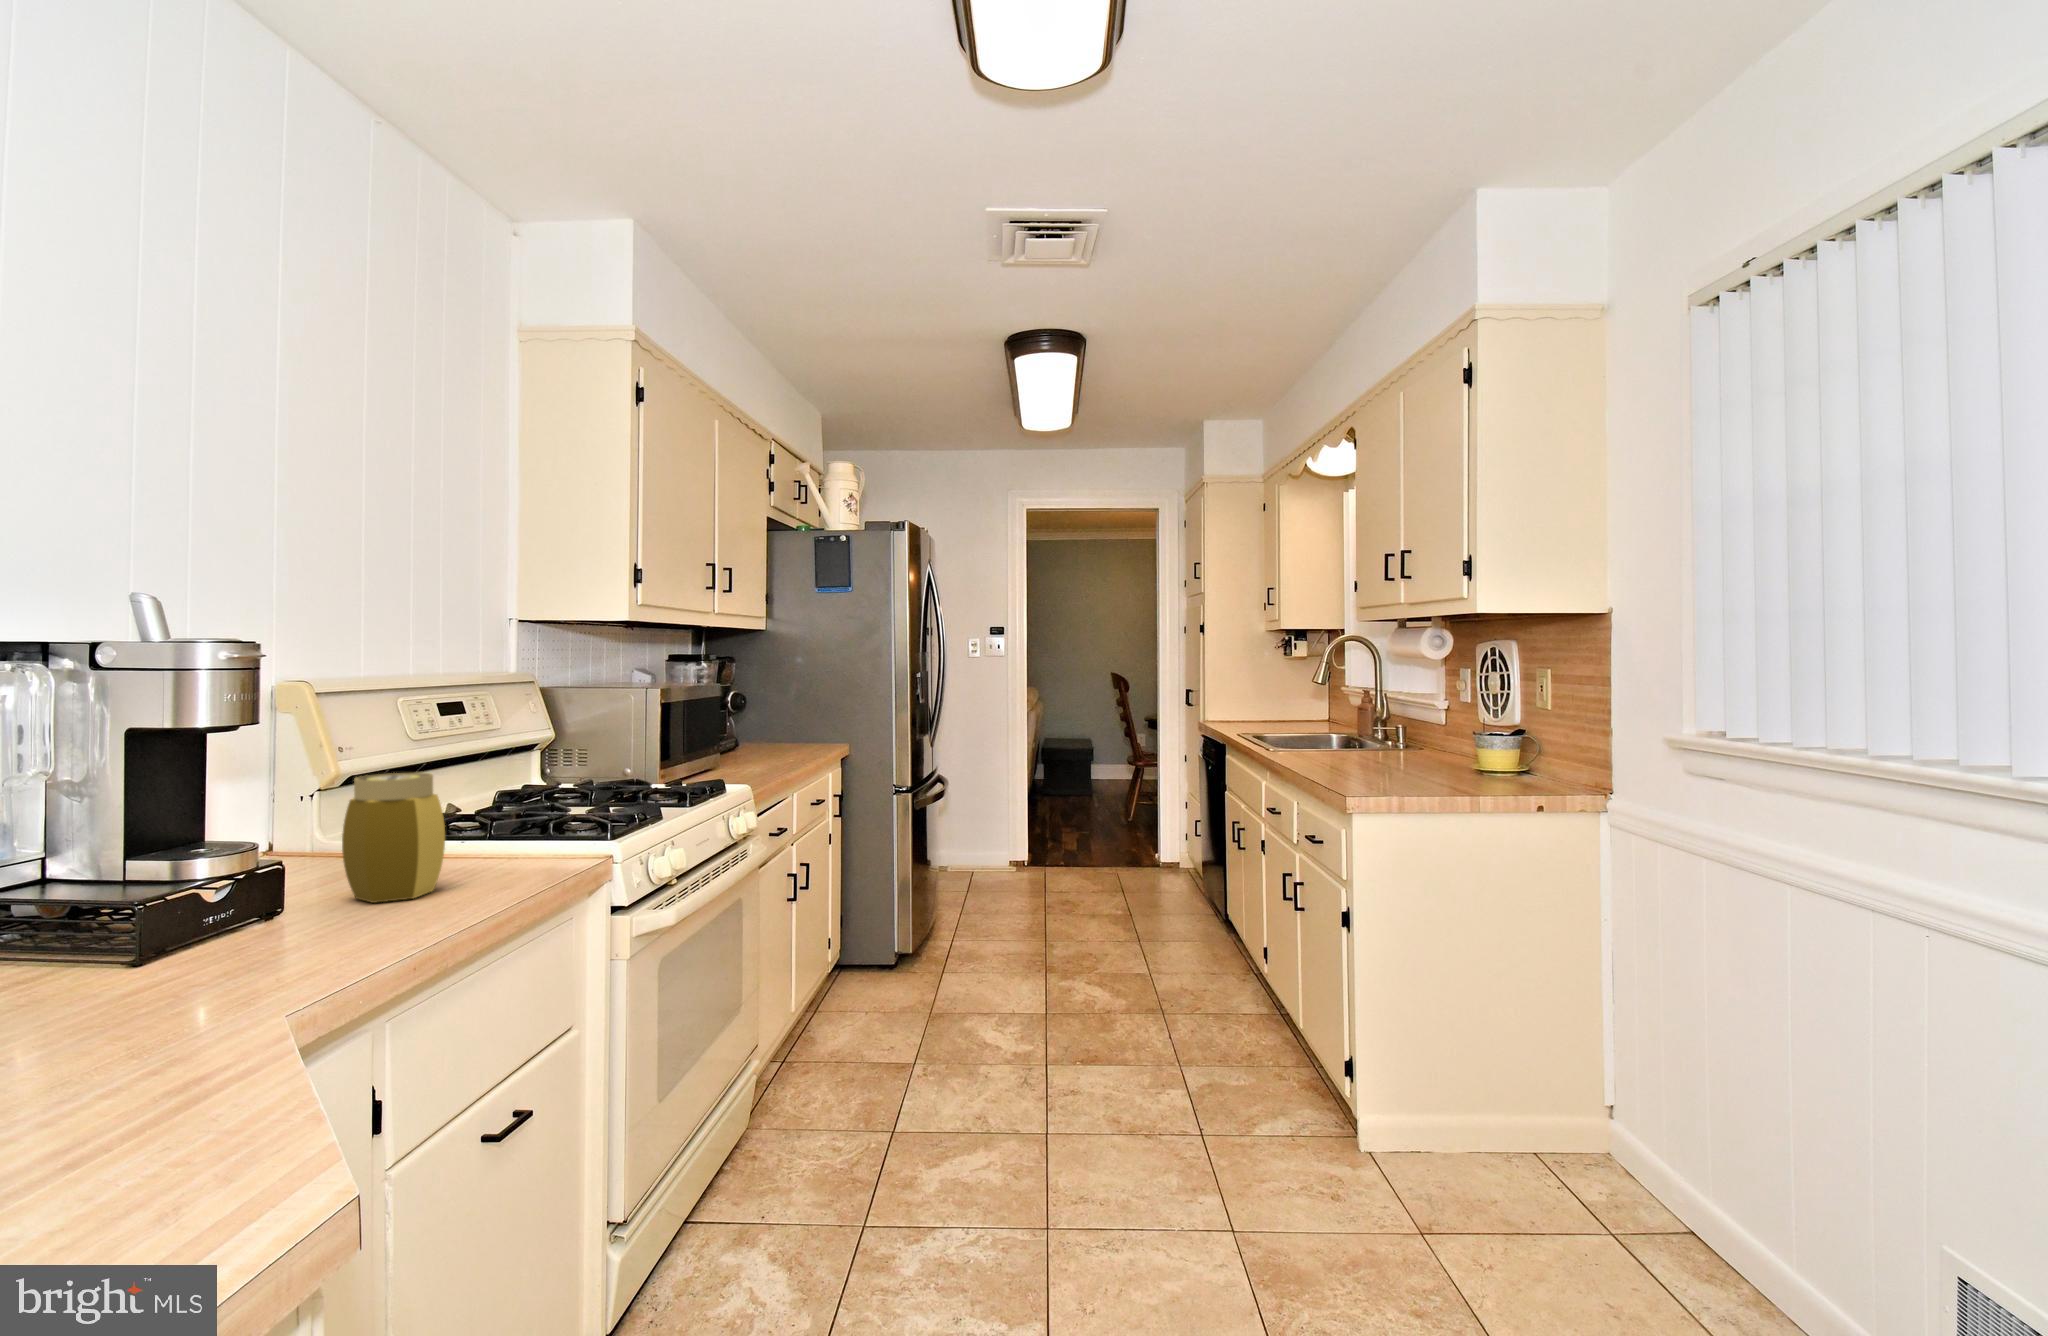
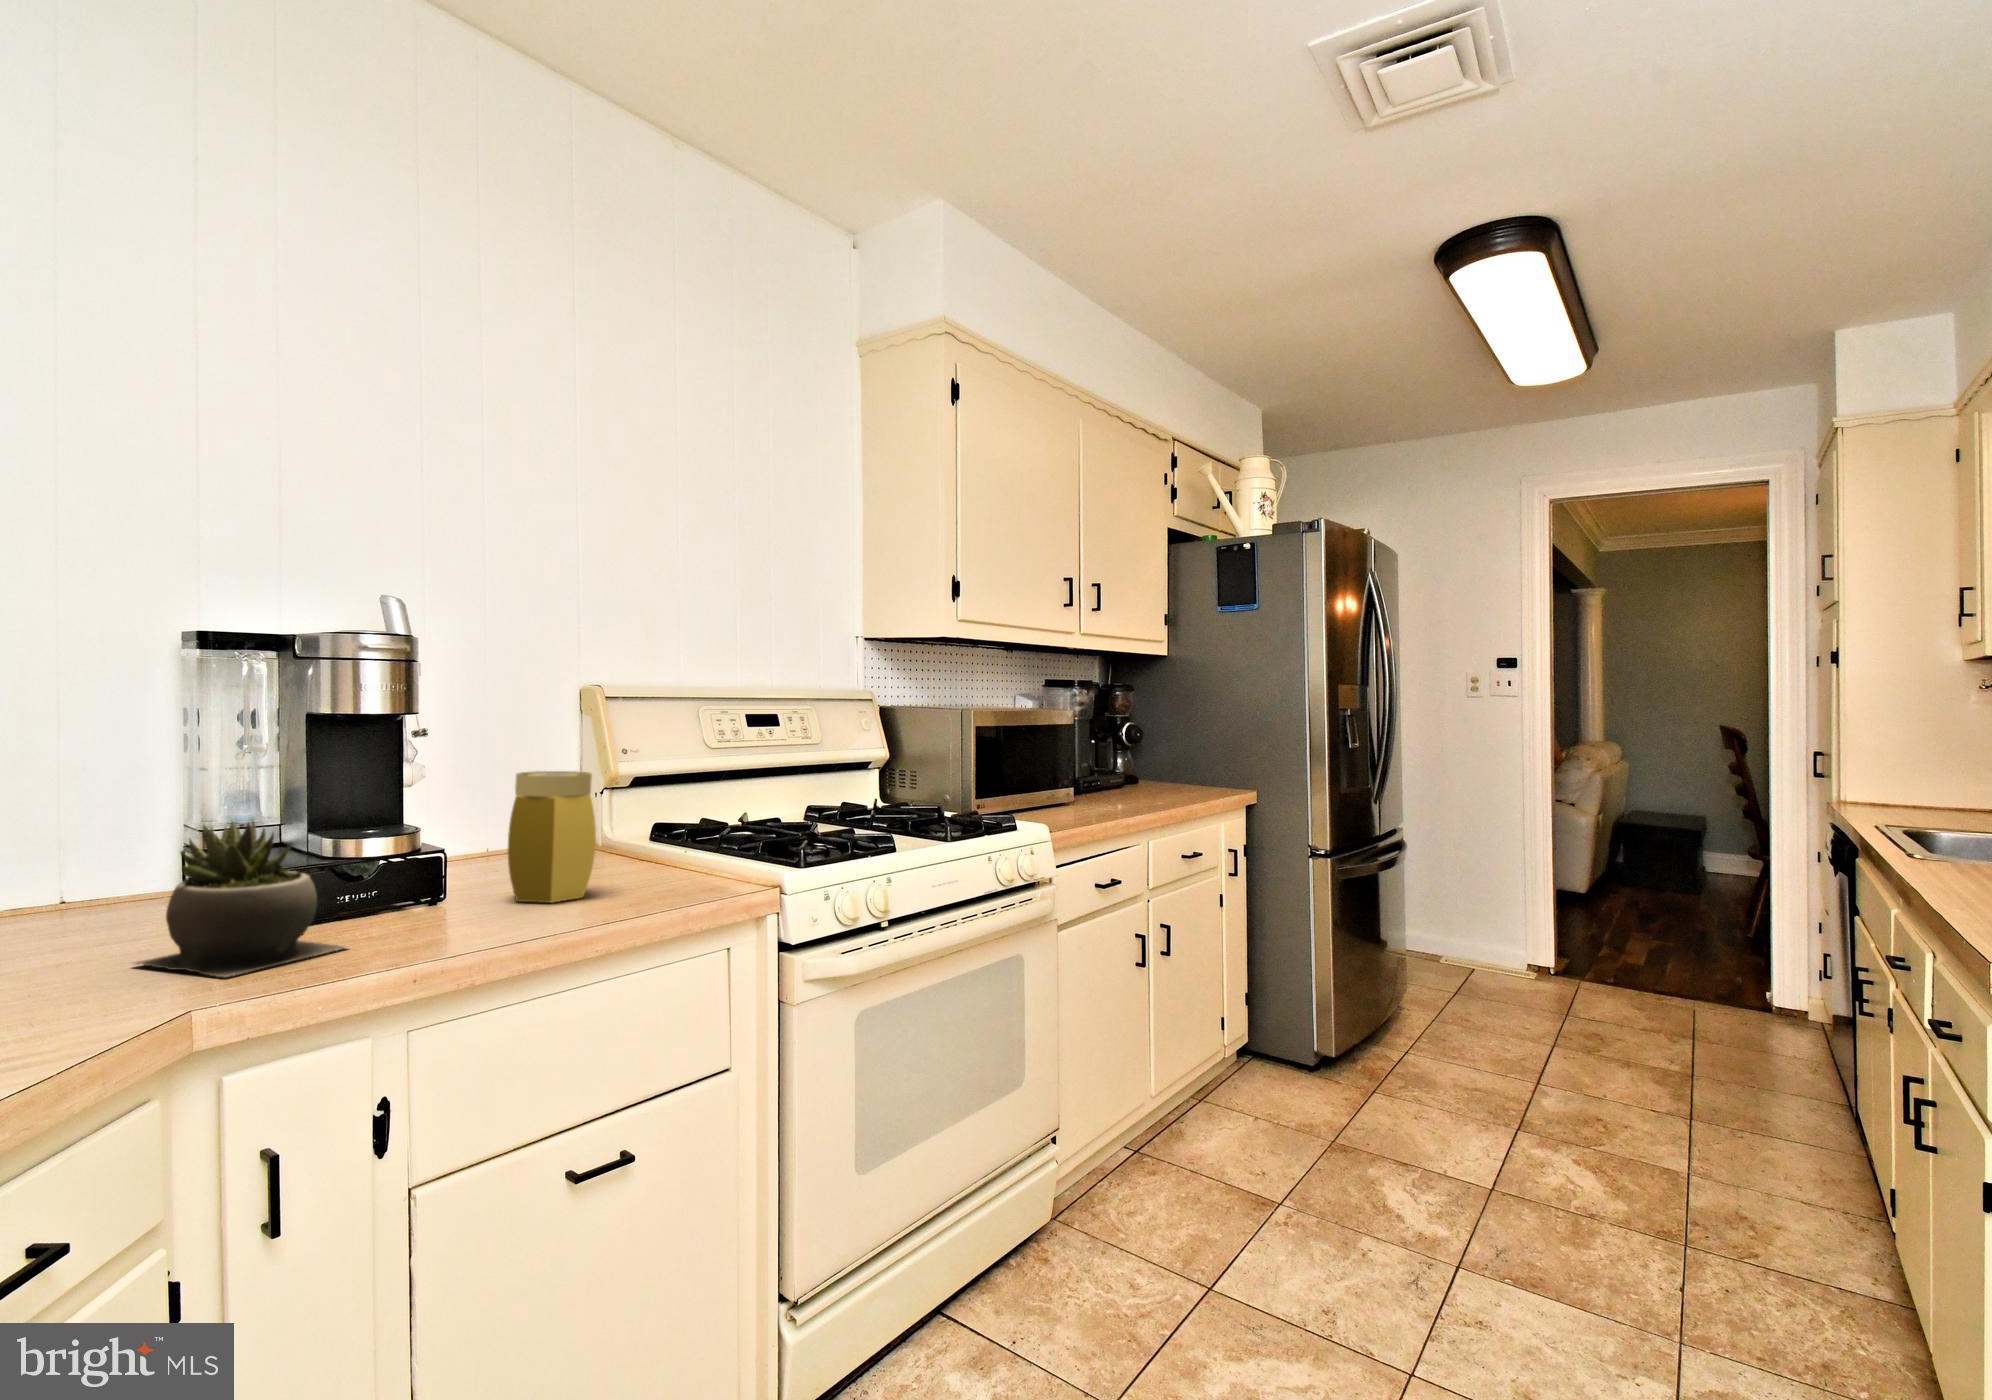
succulent plant: none [112,845,318,1004] -> present [134,820,345,977]

